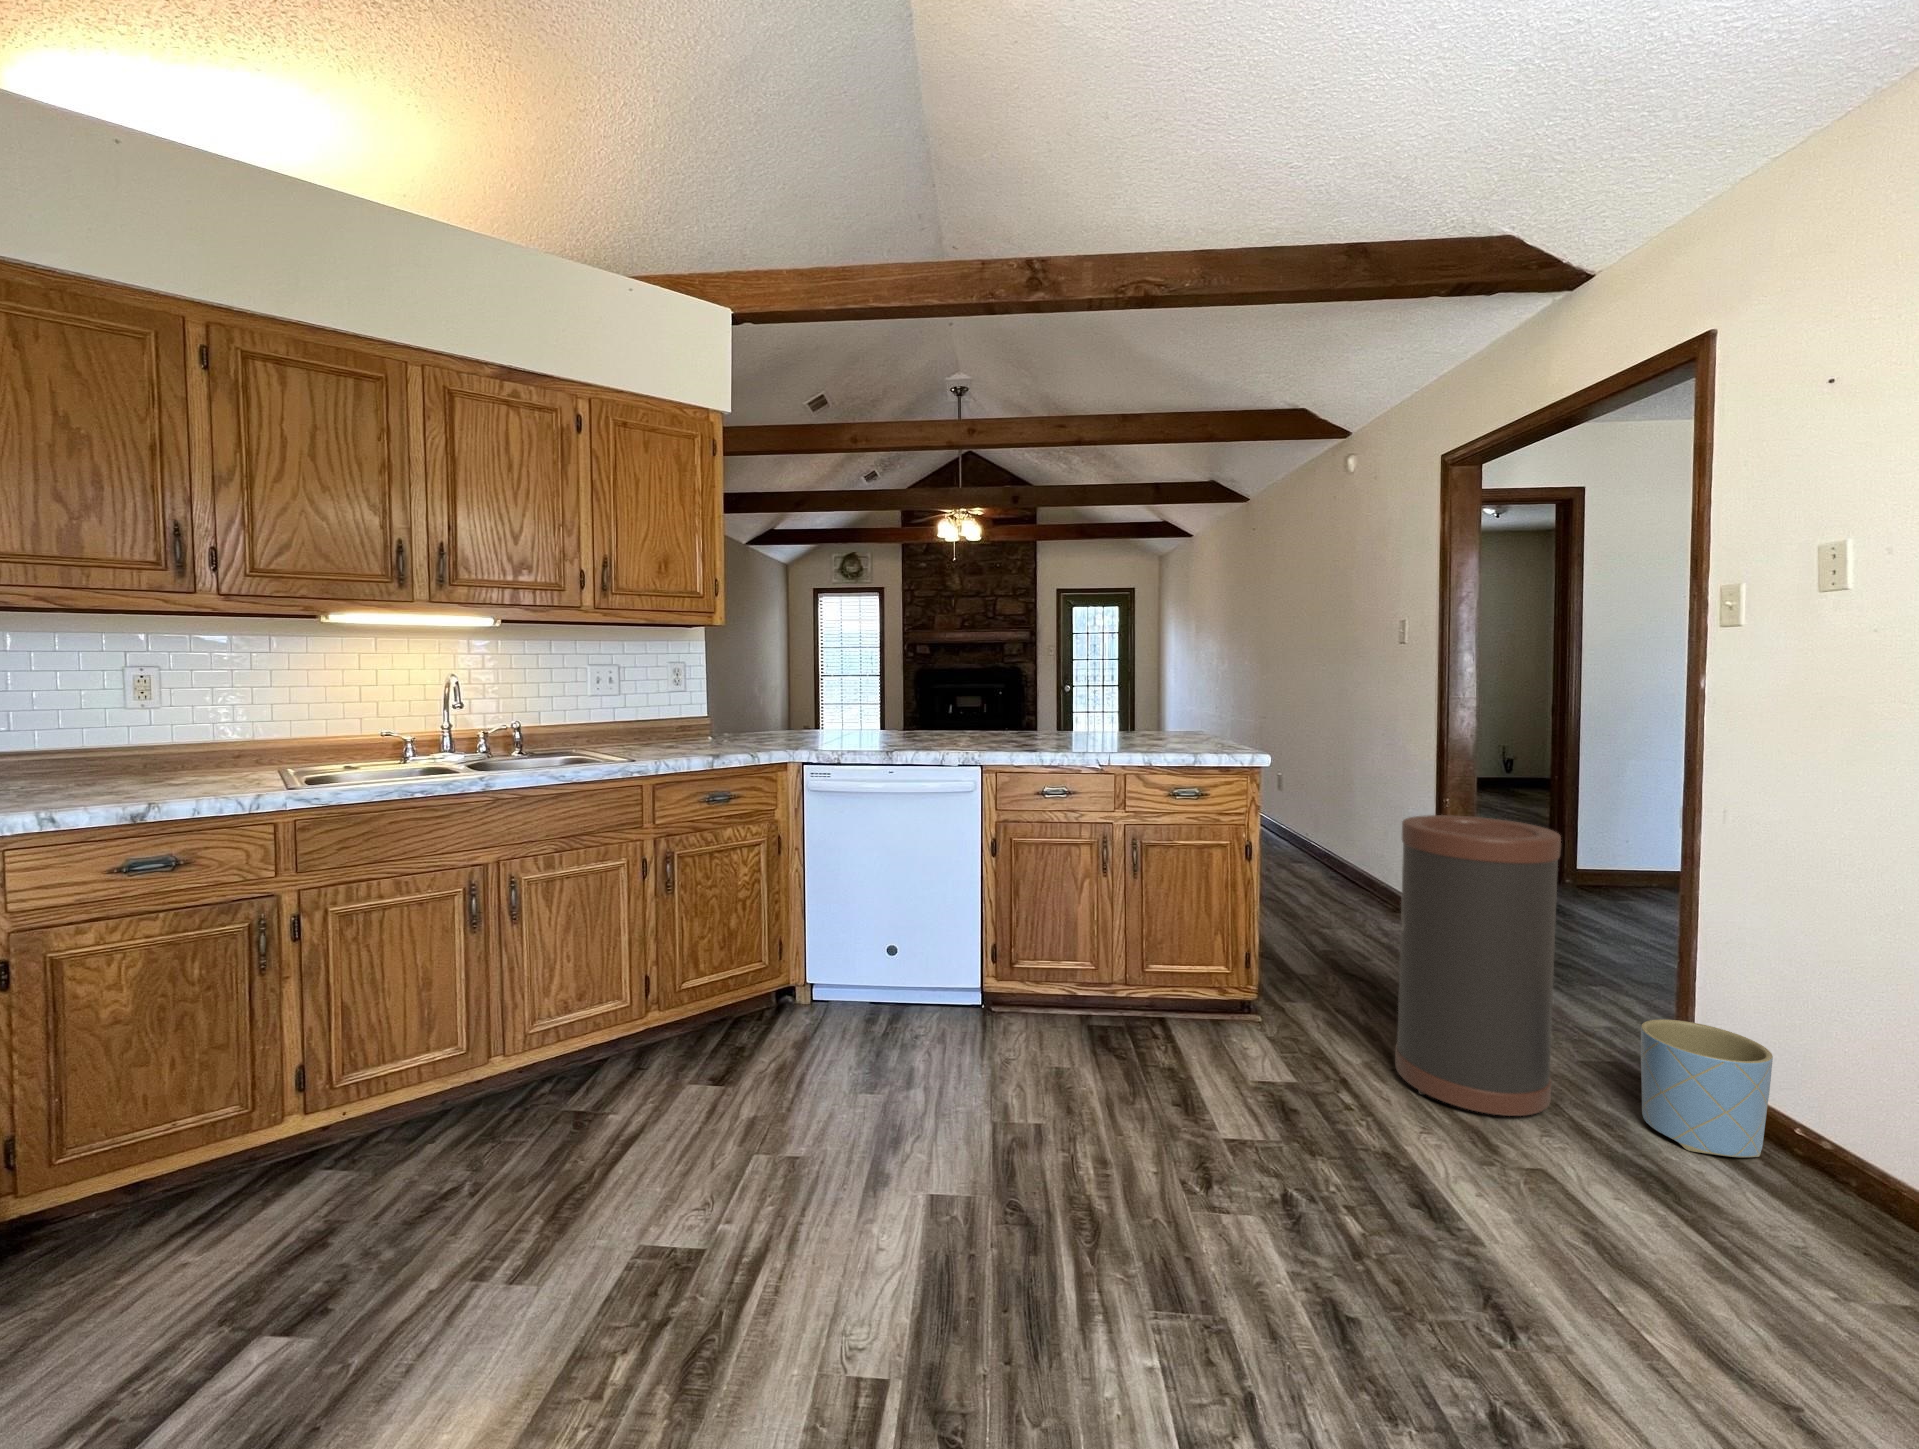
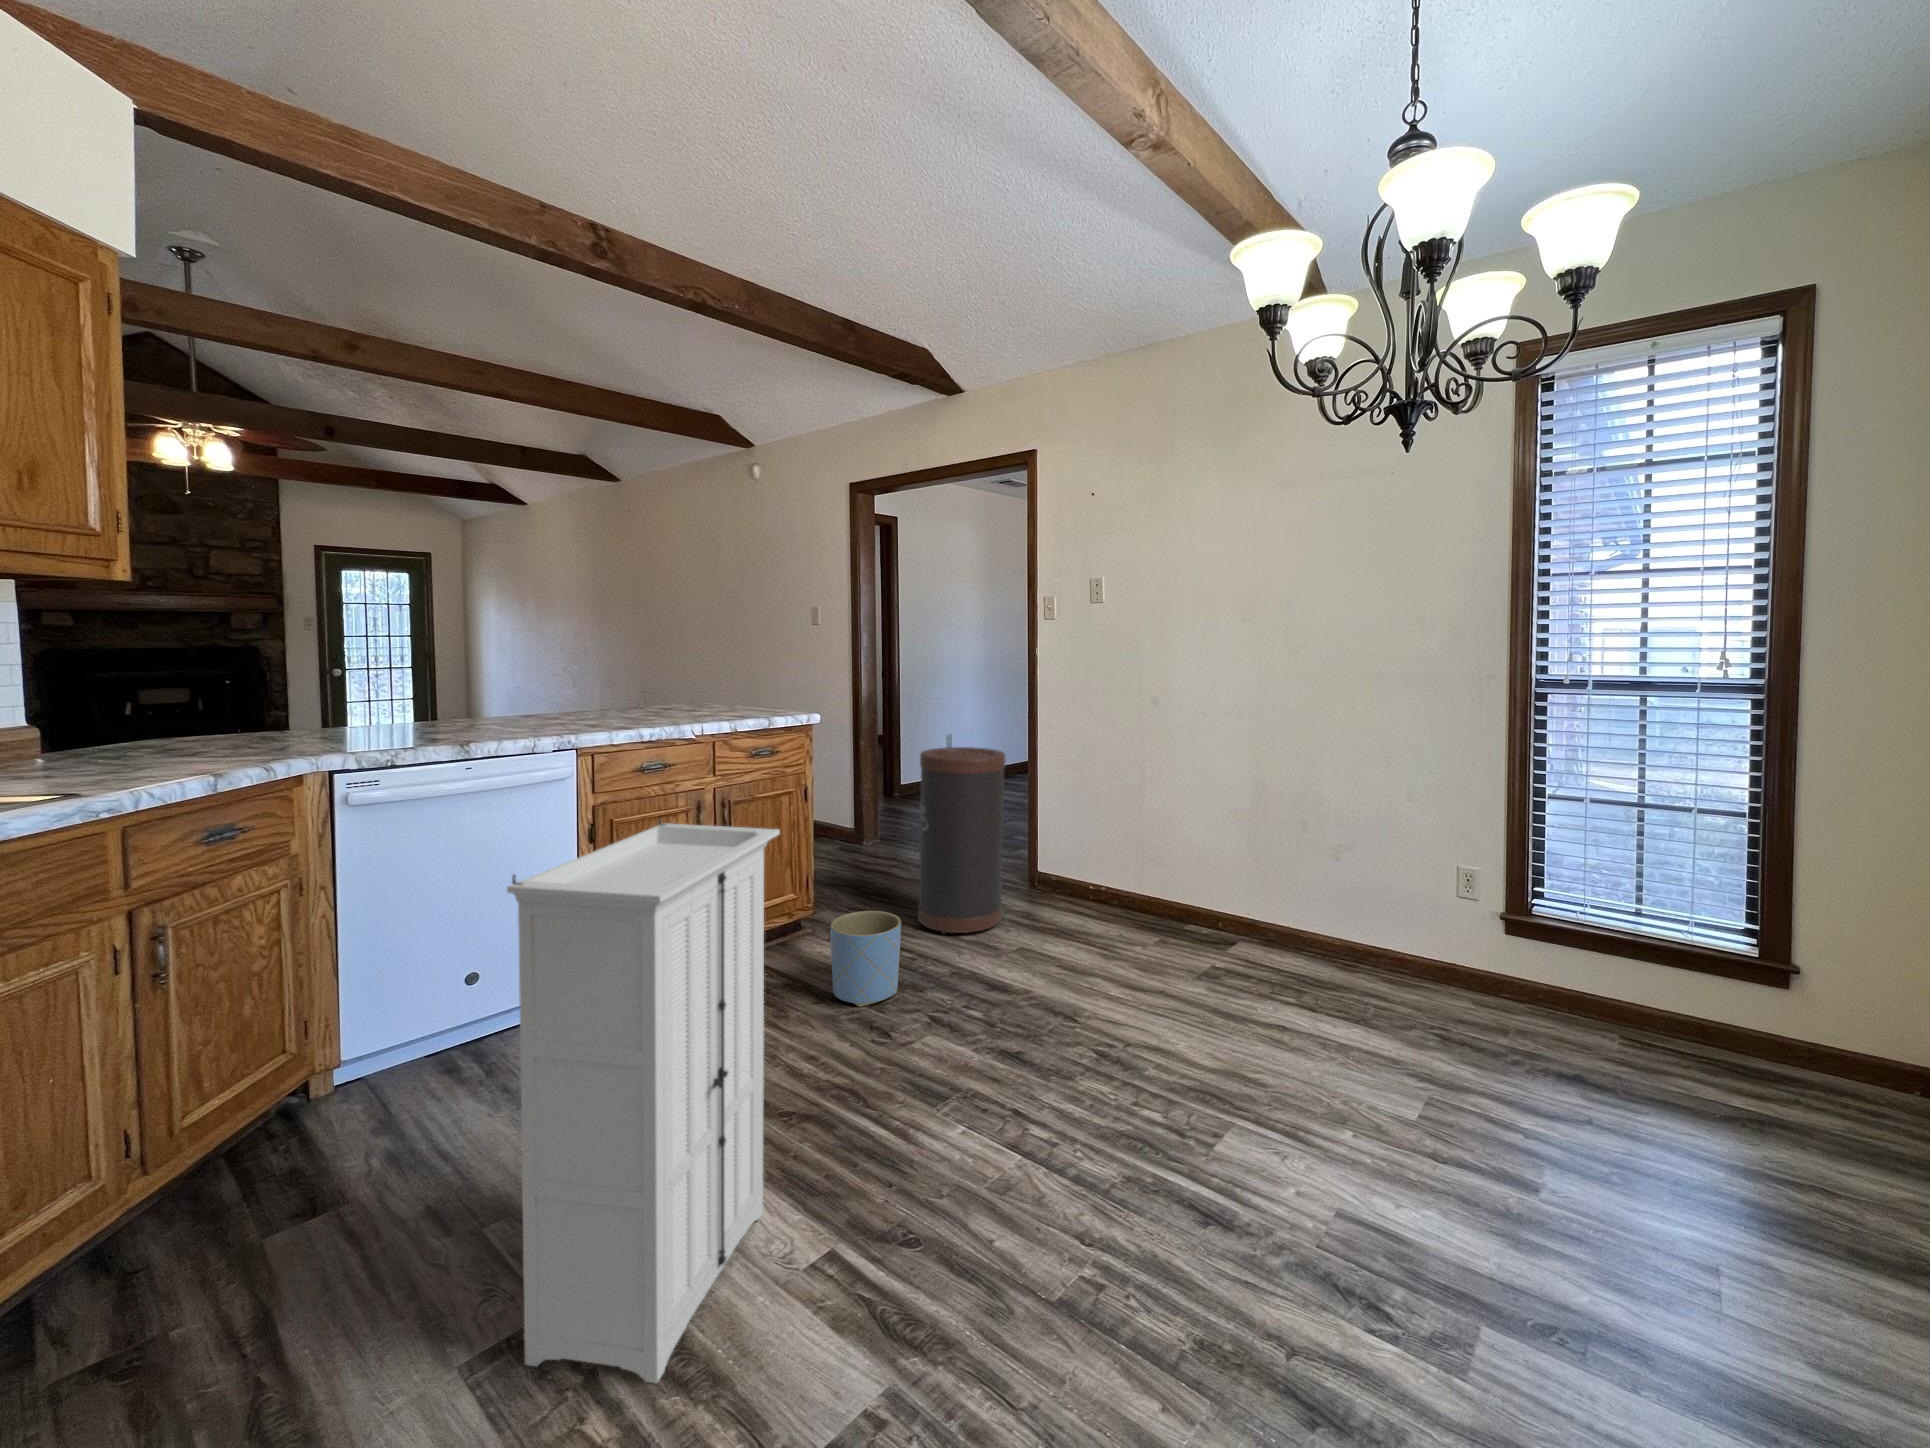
storage cabinet: none [630,826,902,1373] -> present [507,819,780,1383]
planter: present [1641,1019,1773,1157] -> present [830,911,901,1007]

